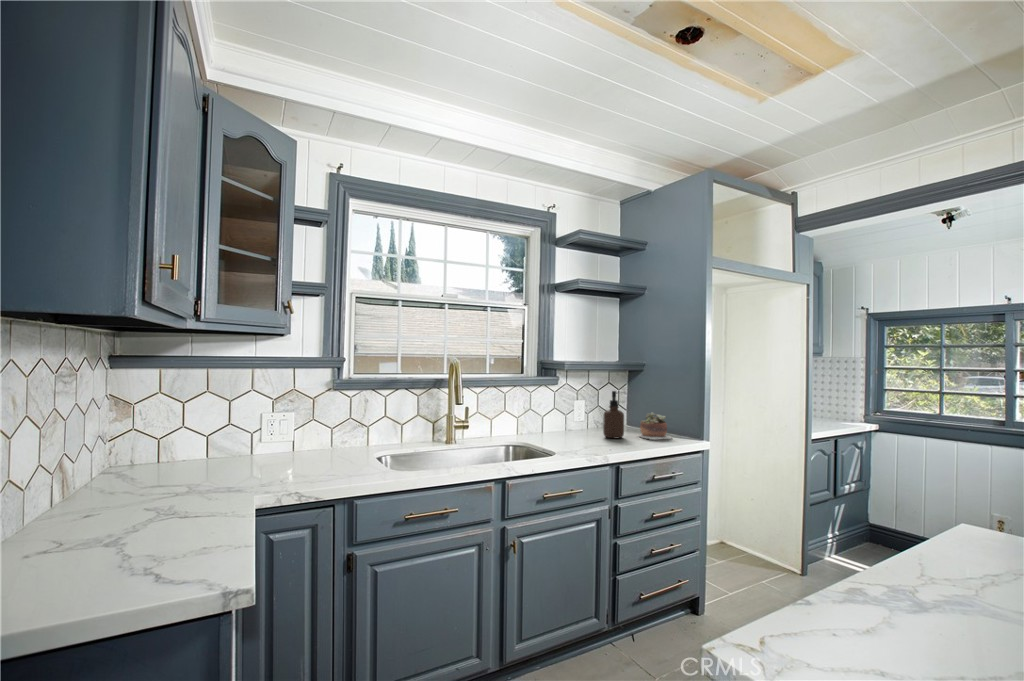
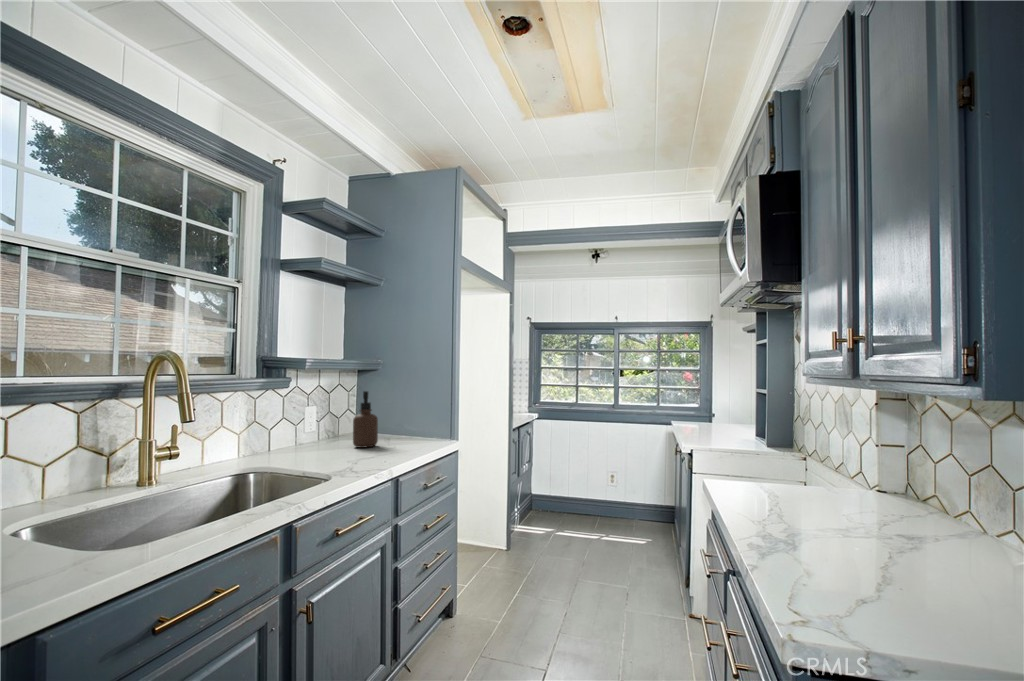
succulent plant: present [639,413,672,440] -> none [386,414,427,443]

